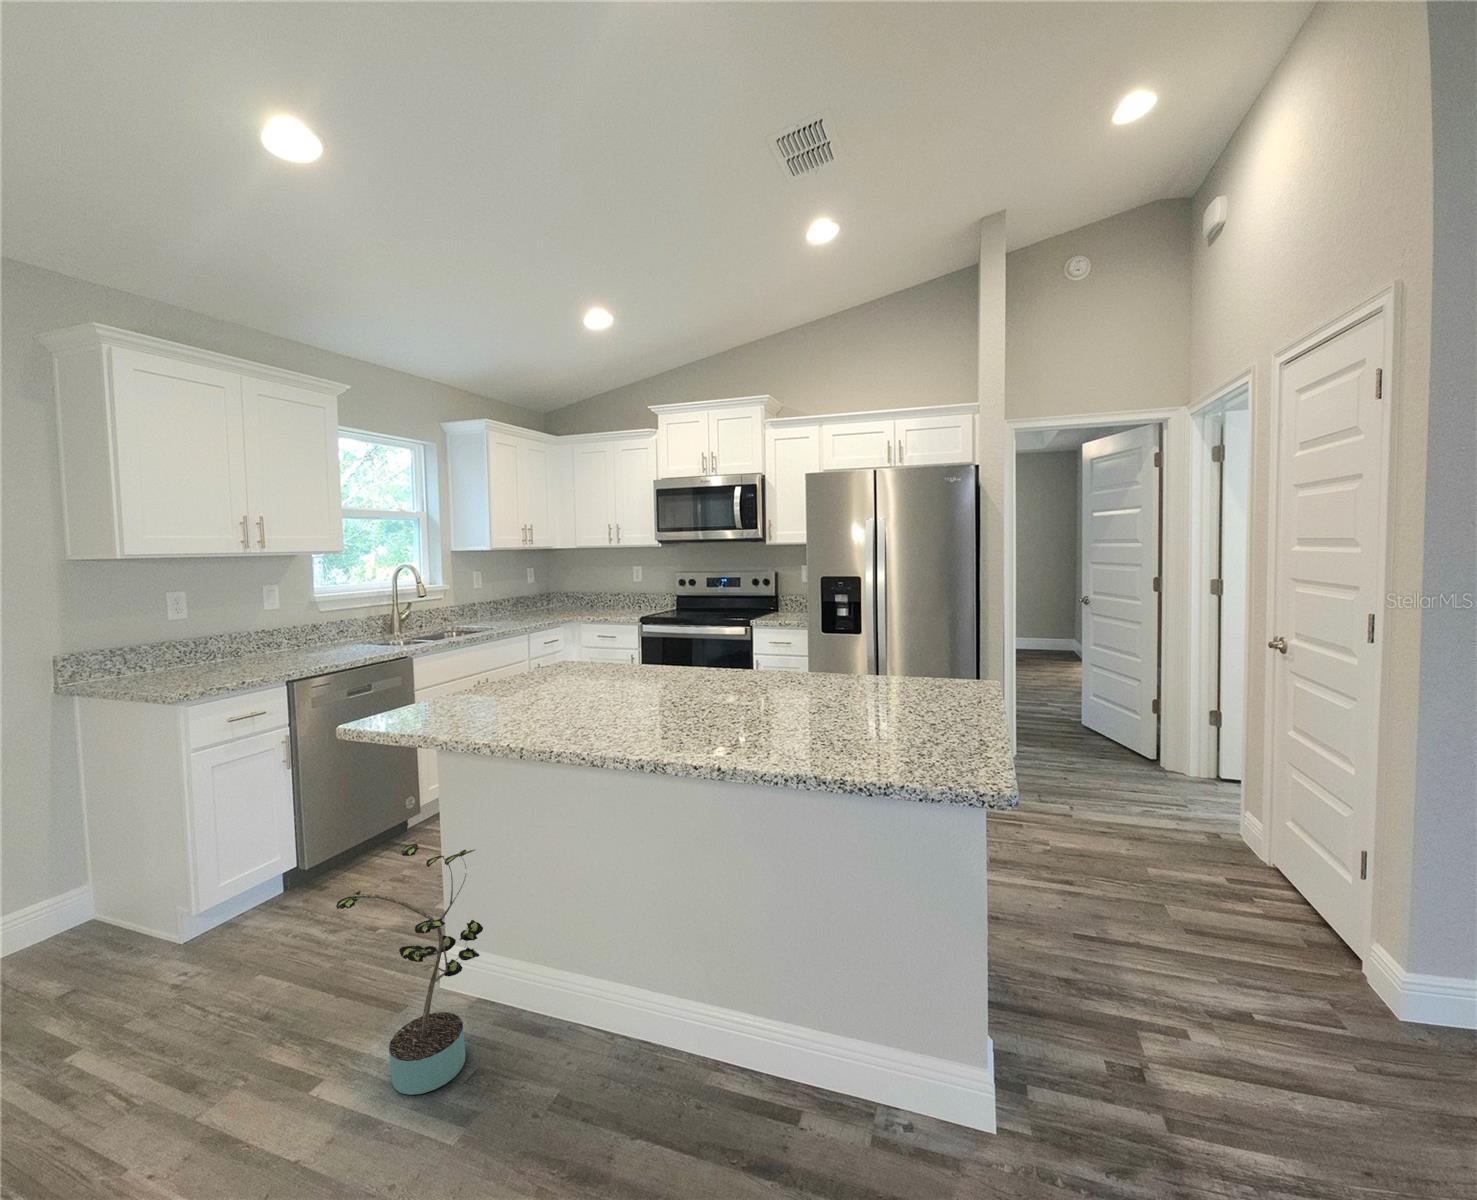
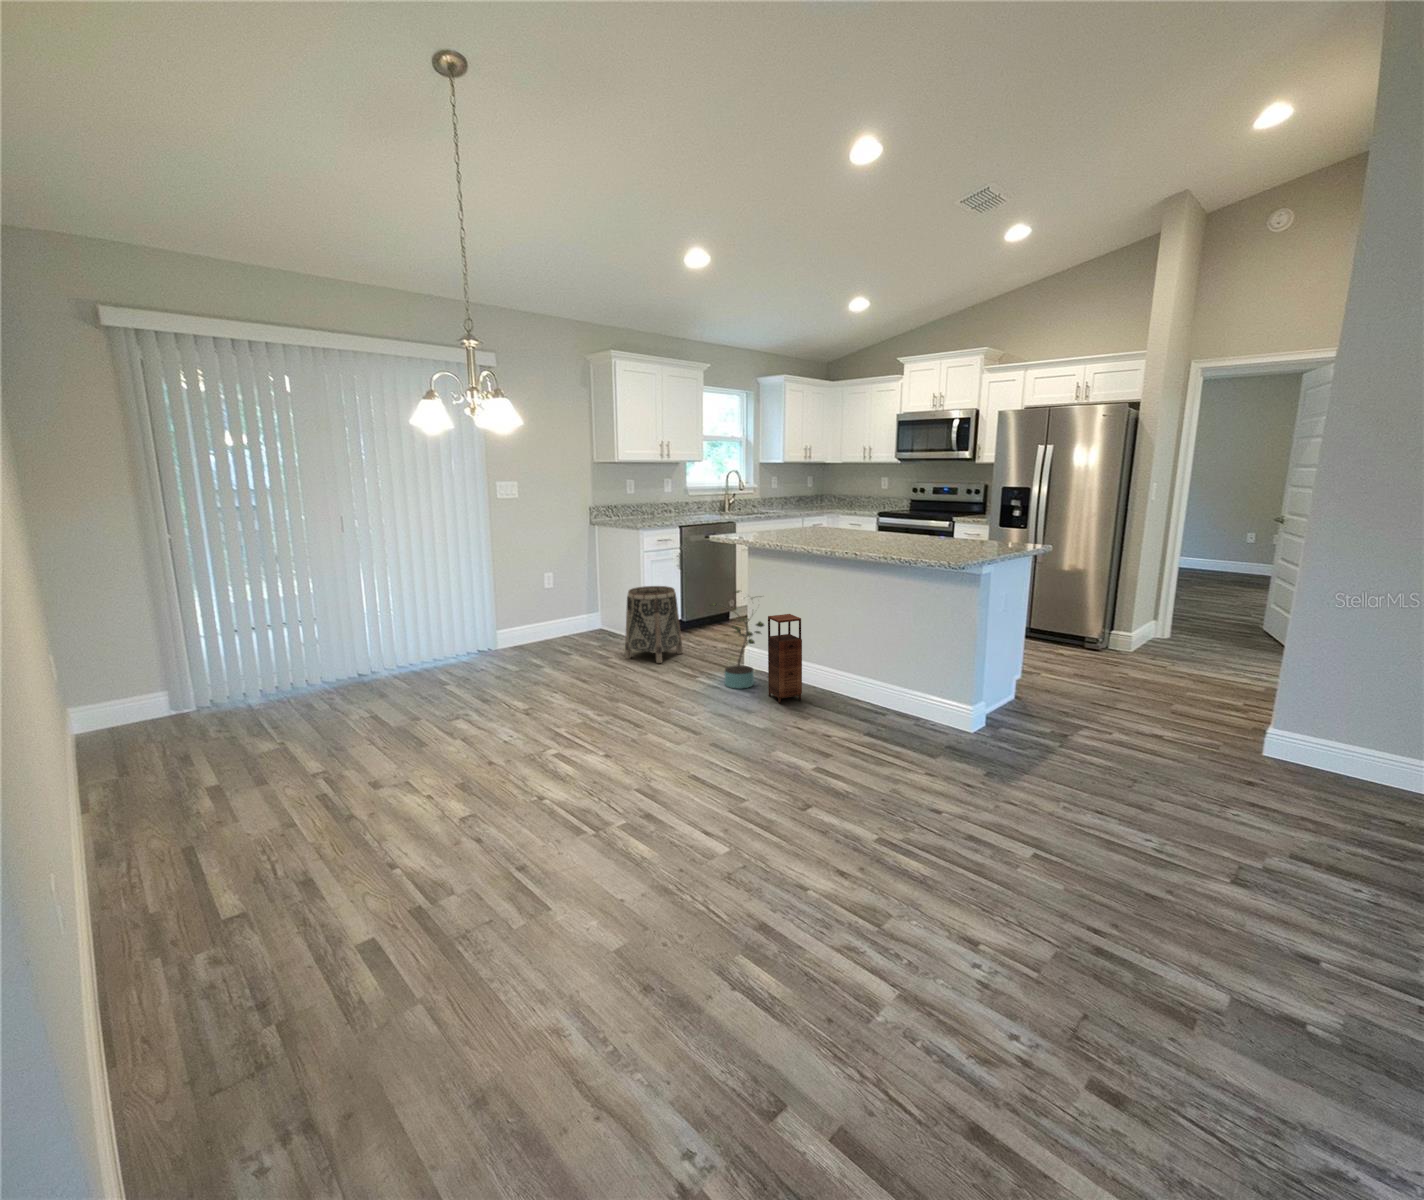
basket: none [120,830,293,1038] -> present [625,586,682,663]
storage cabinet: none [491,894,586,1132] -> present [768,614,802,703]

